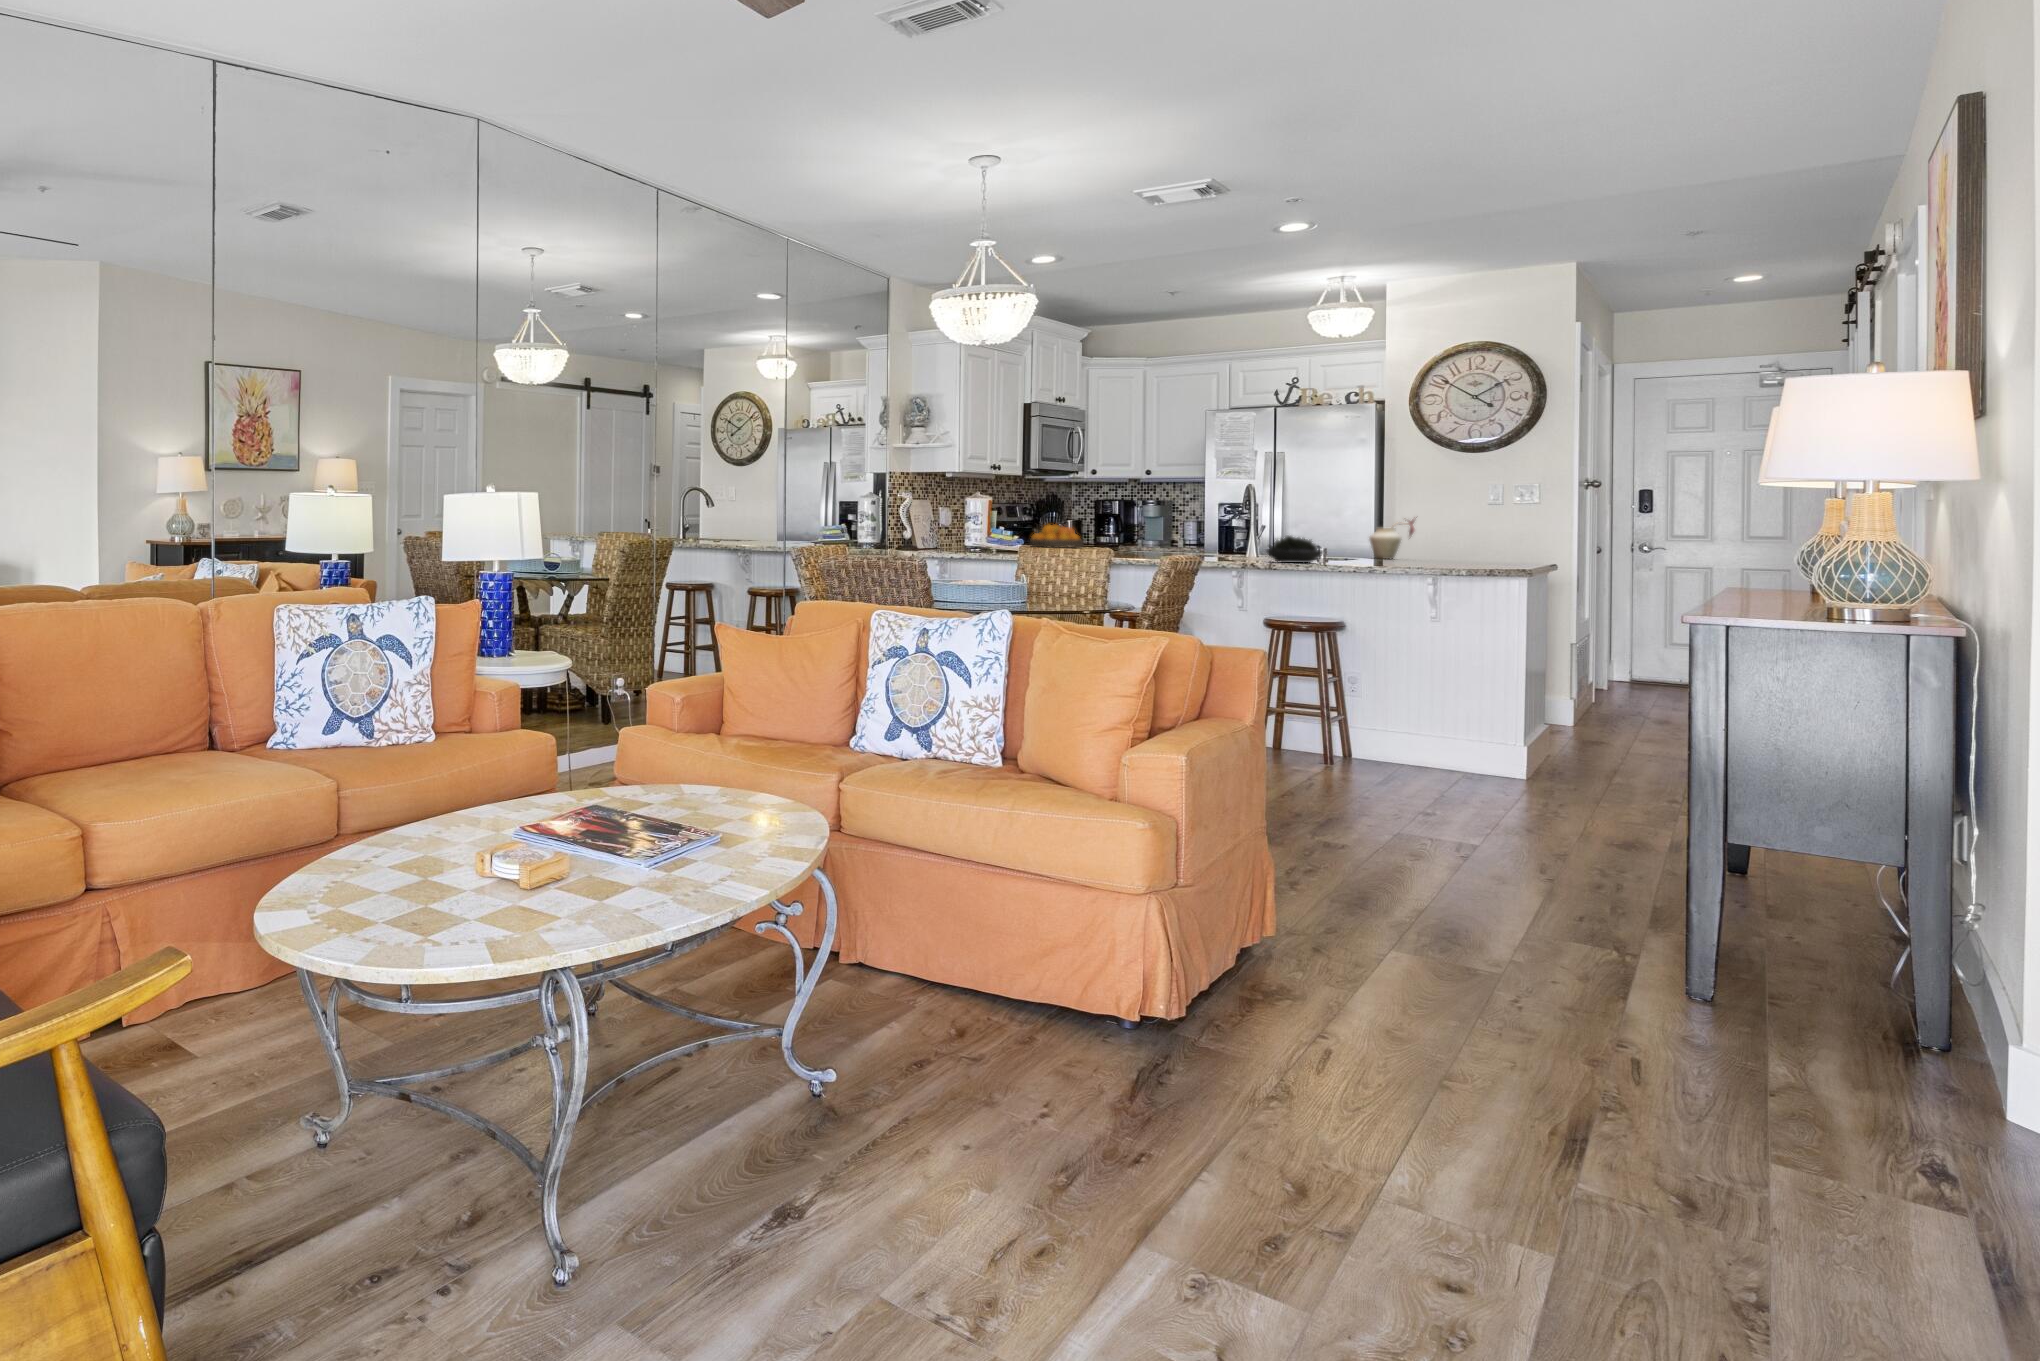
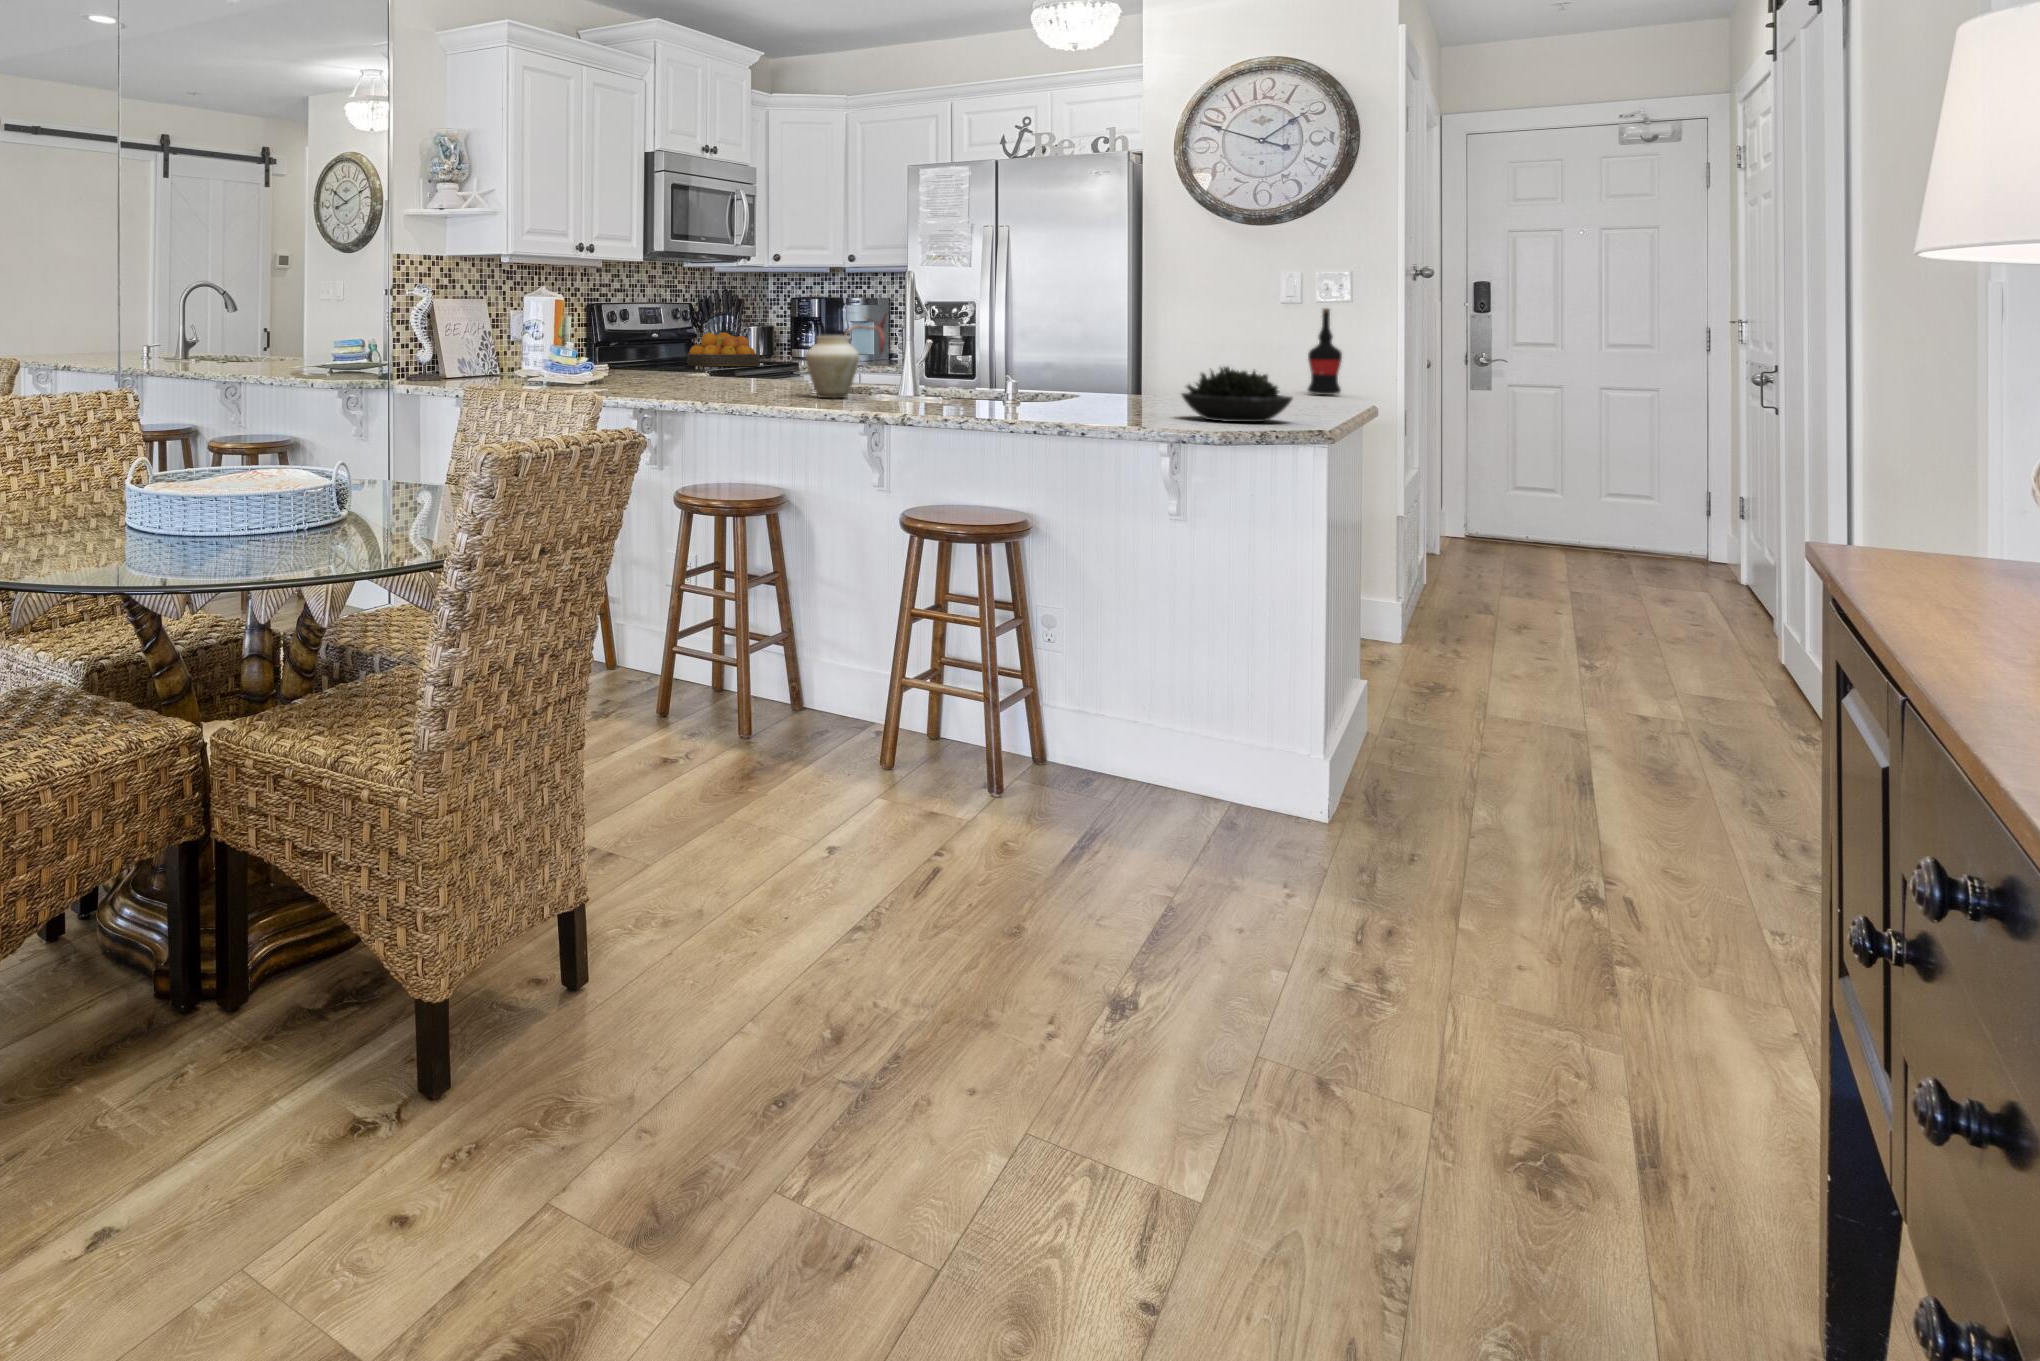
wine bottle: none [1508,508,1534,564] -> present [1308,308,1342,395]
vase: present [1369,517,1417,559] -> present [805,313,887,398]
succulent plant: present [1266,536,1323,563] -> present [1182,367,1292,422]

